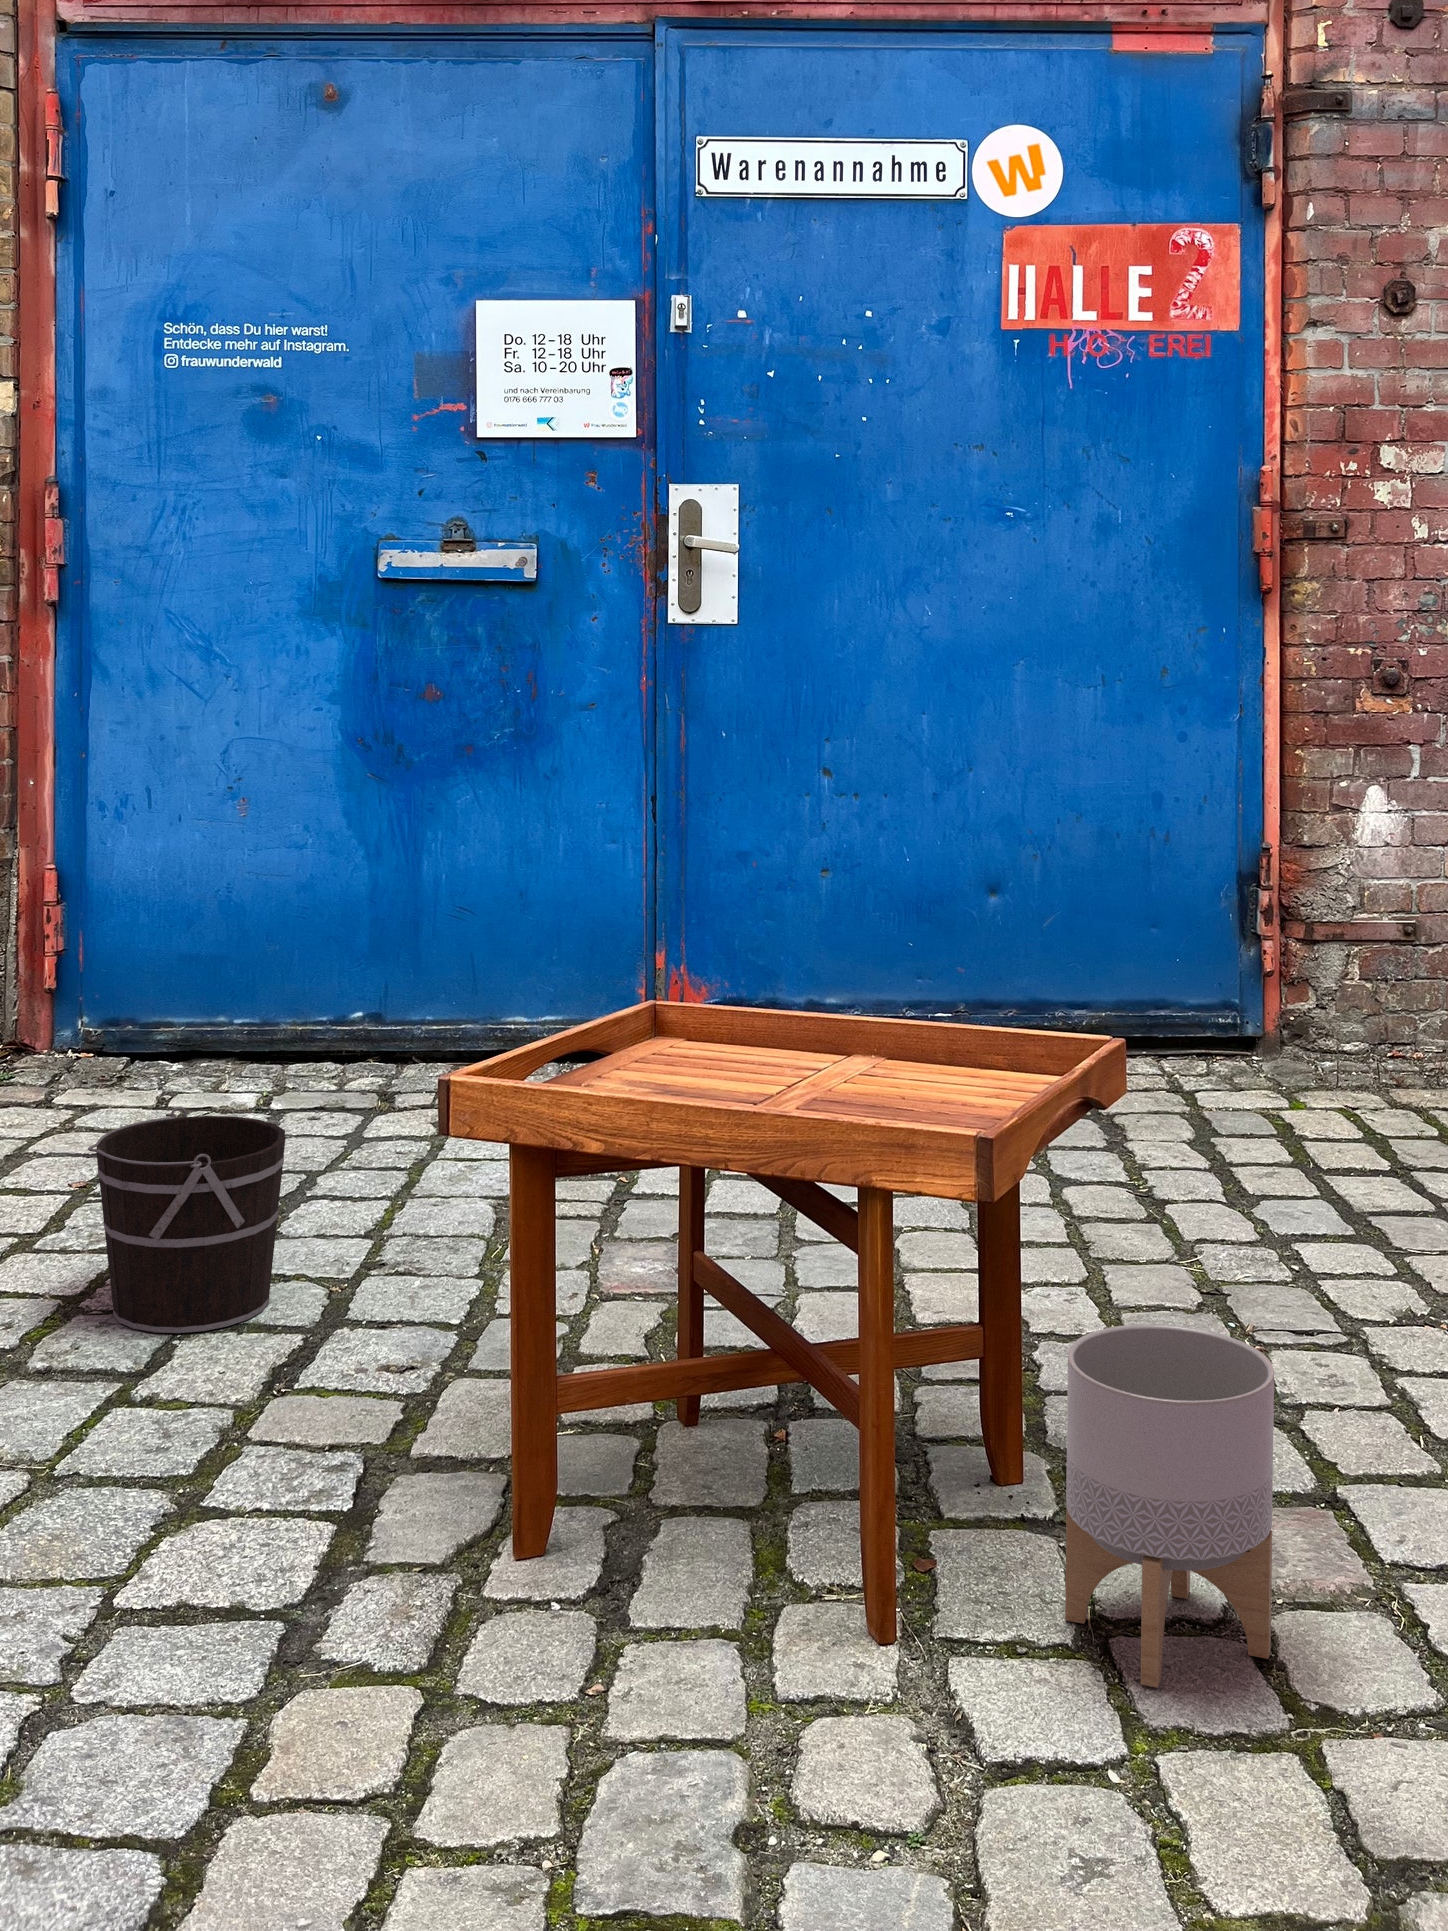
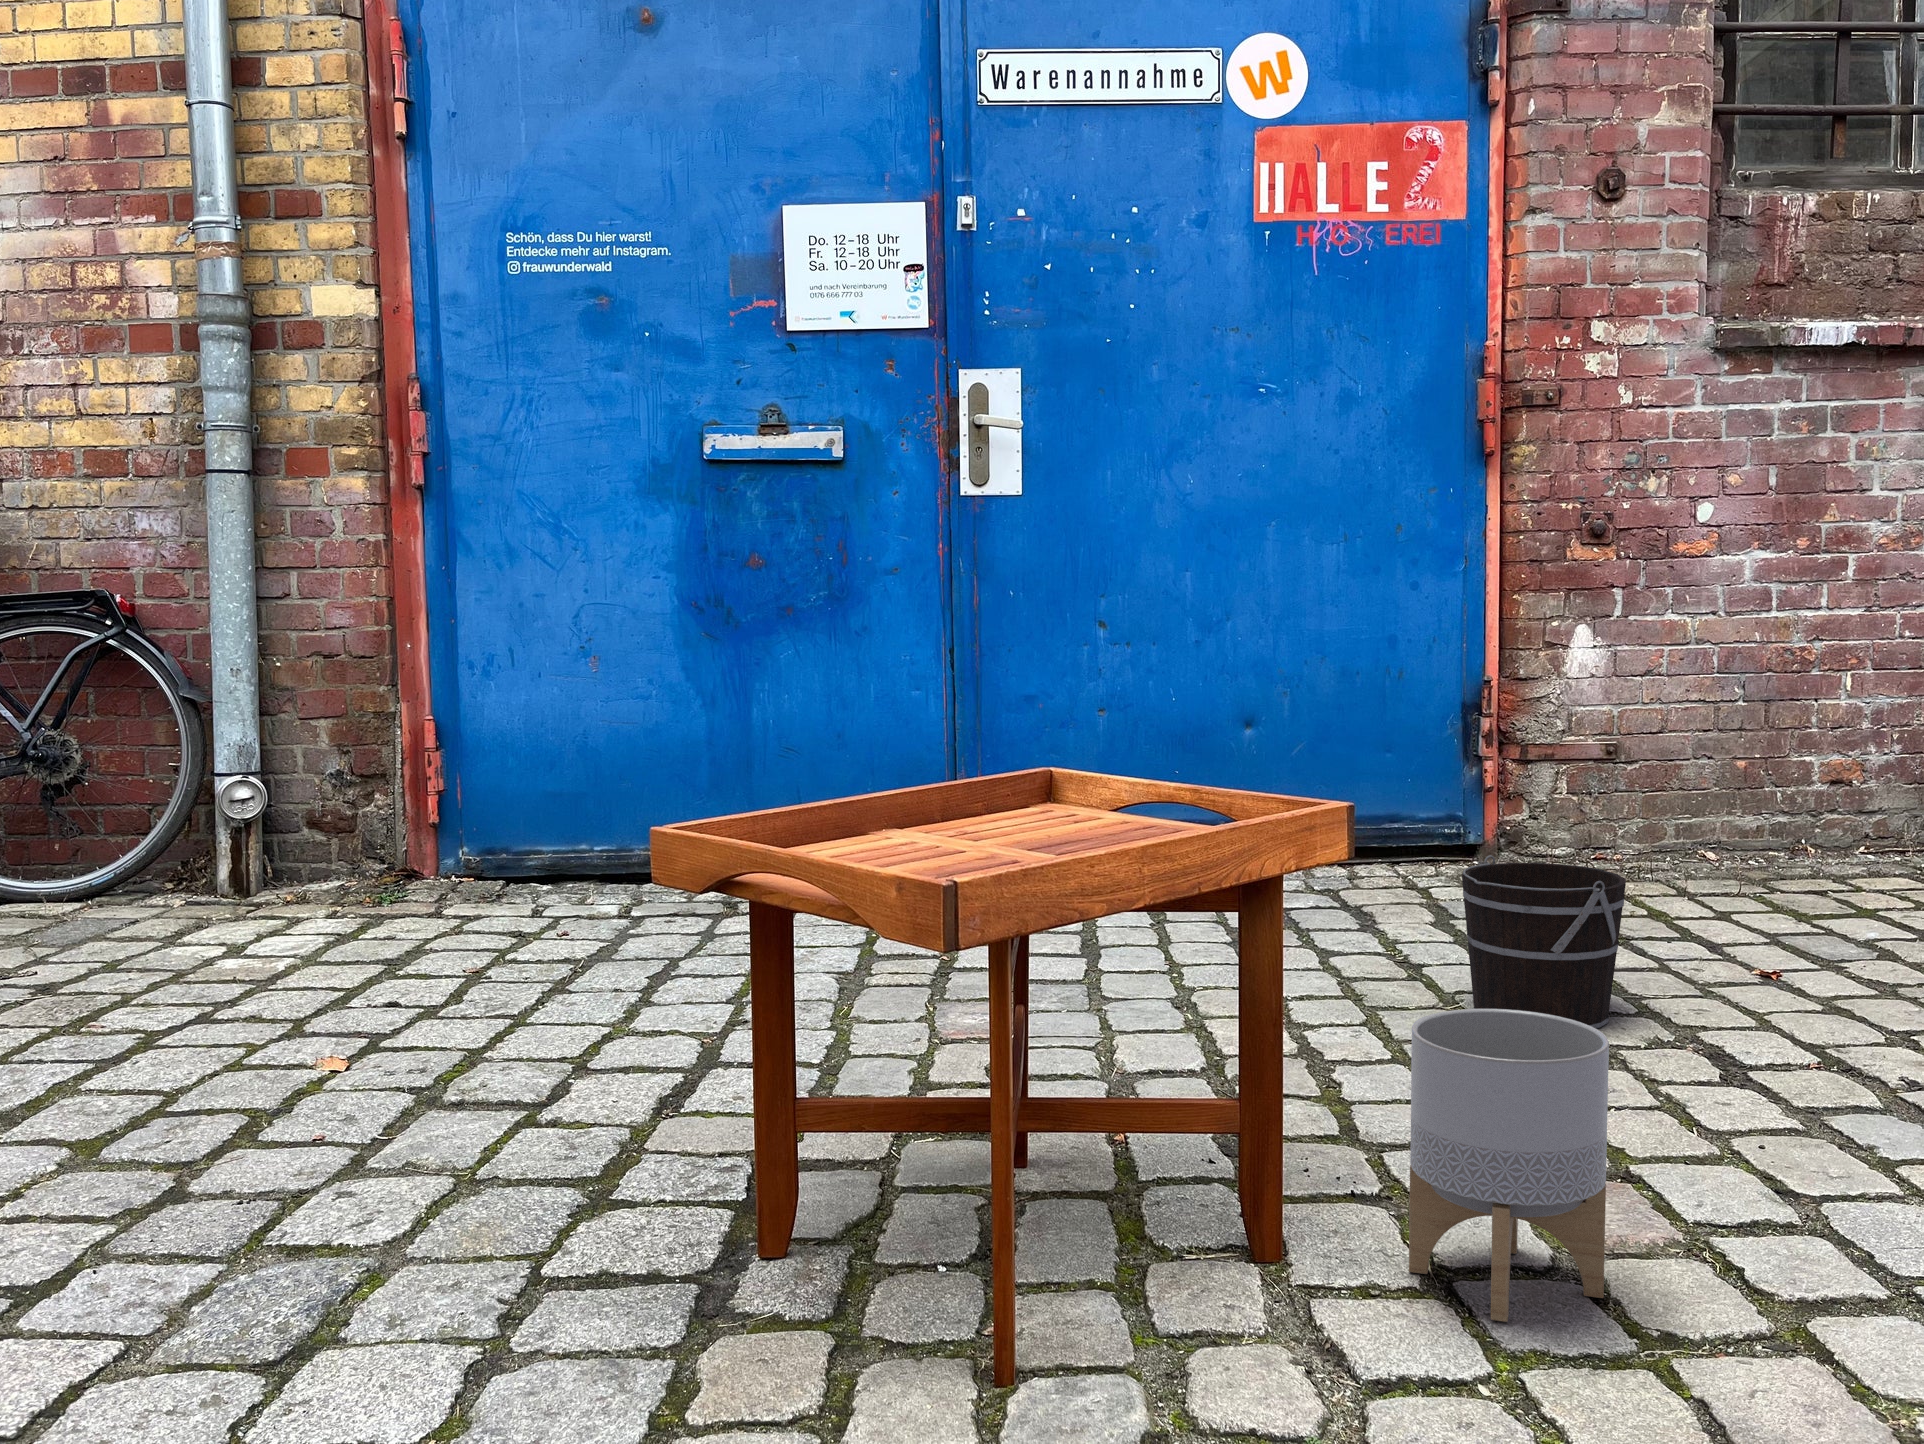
bucket: present [88,1107,286,1333] -> present [1462,855,1626,1028]

